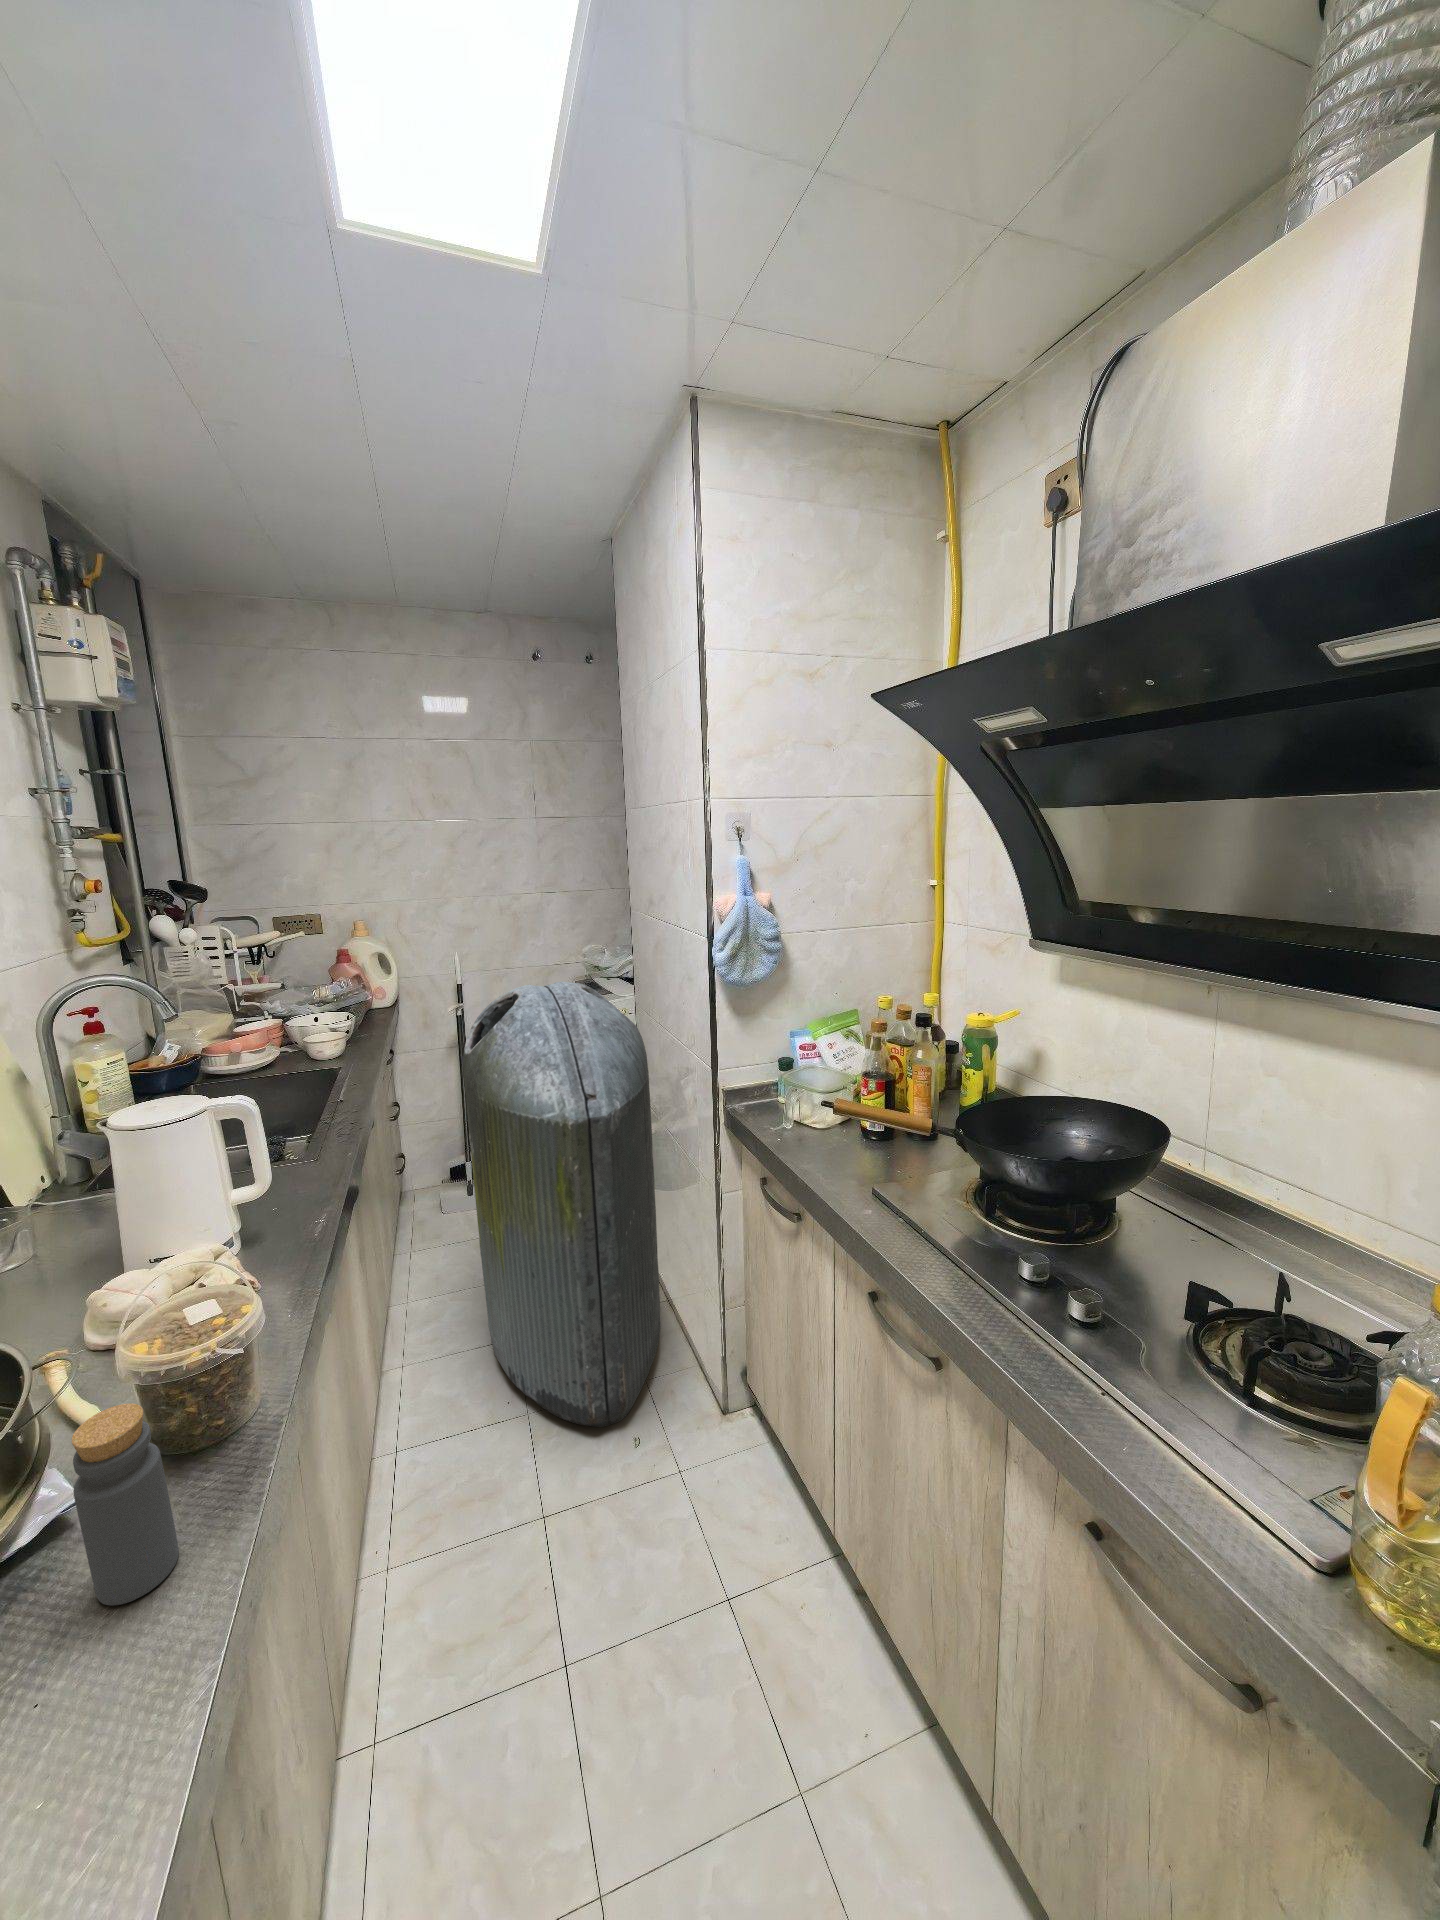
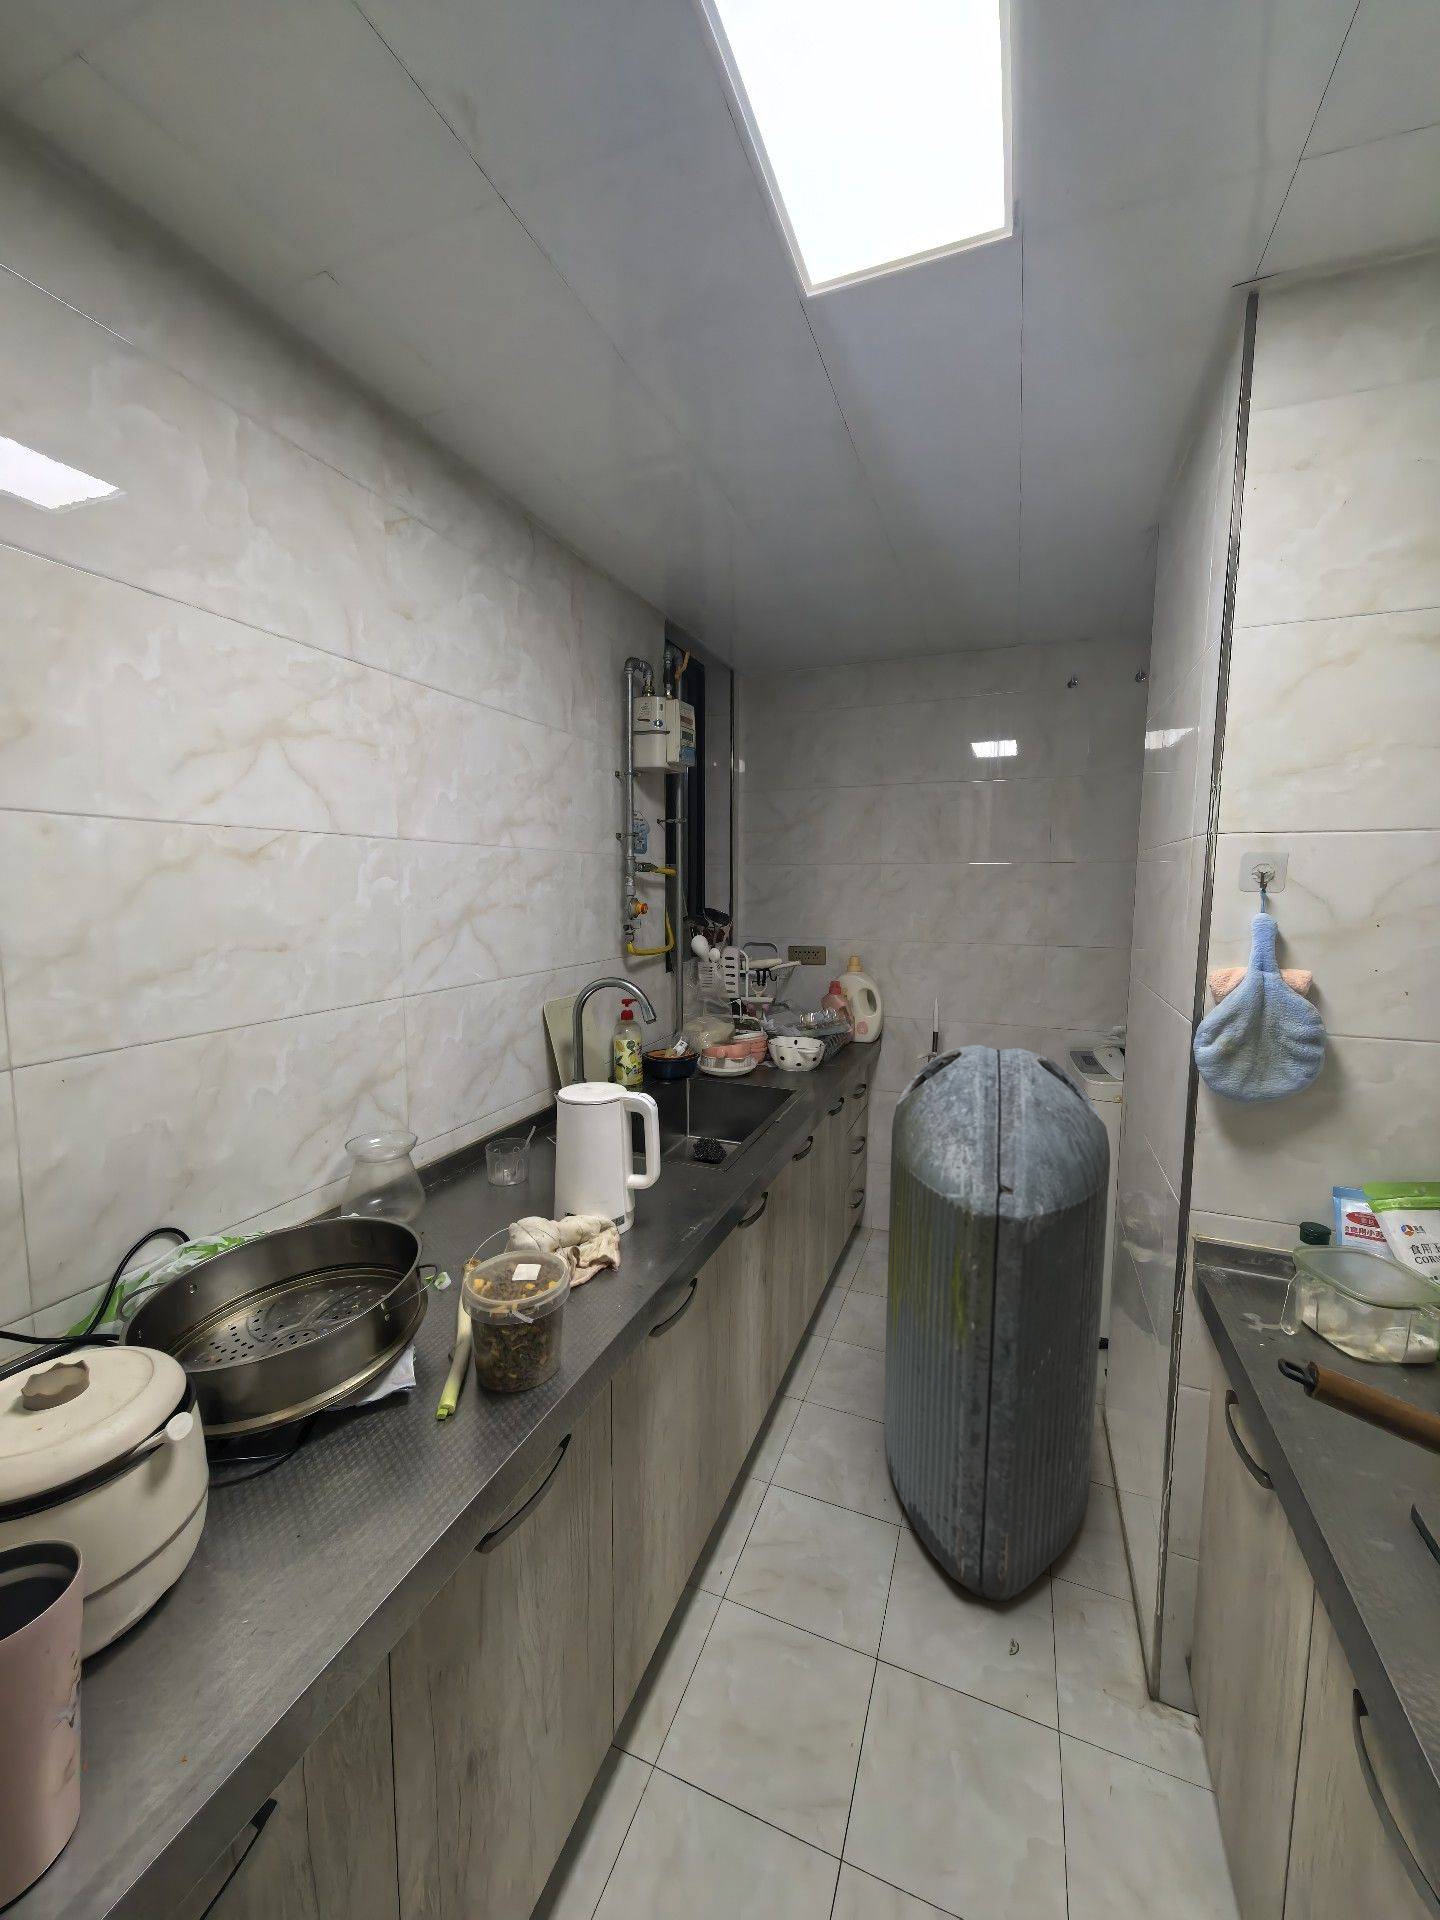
bottle: present [72,1403,179,1606] -> none [362,1325,427,1503]

